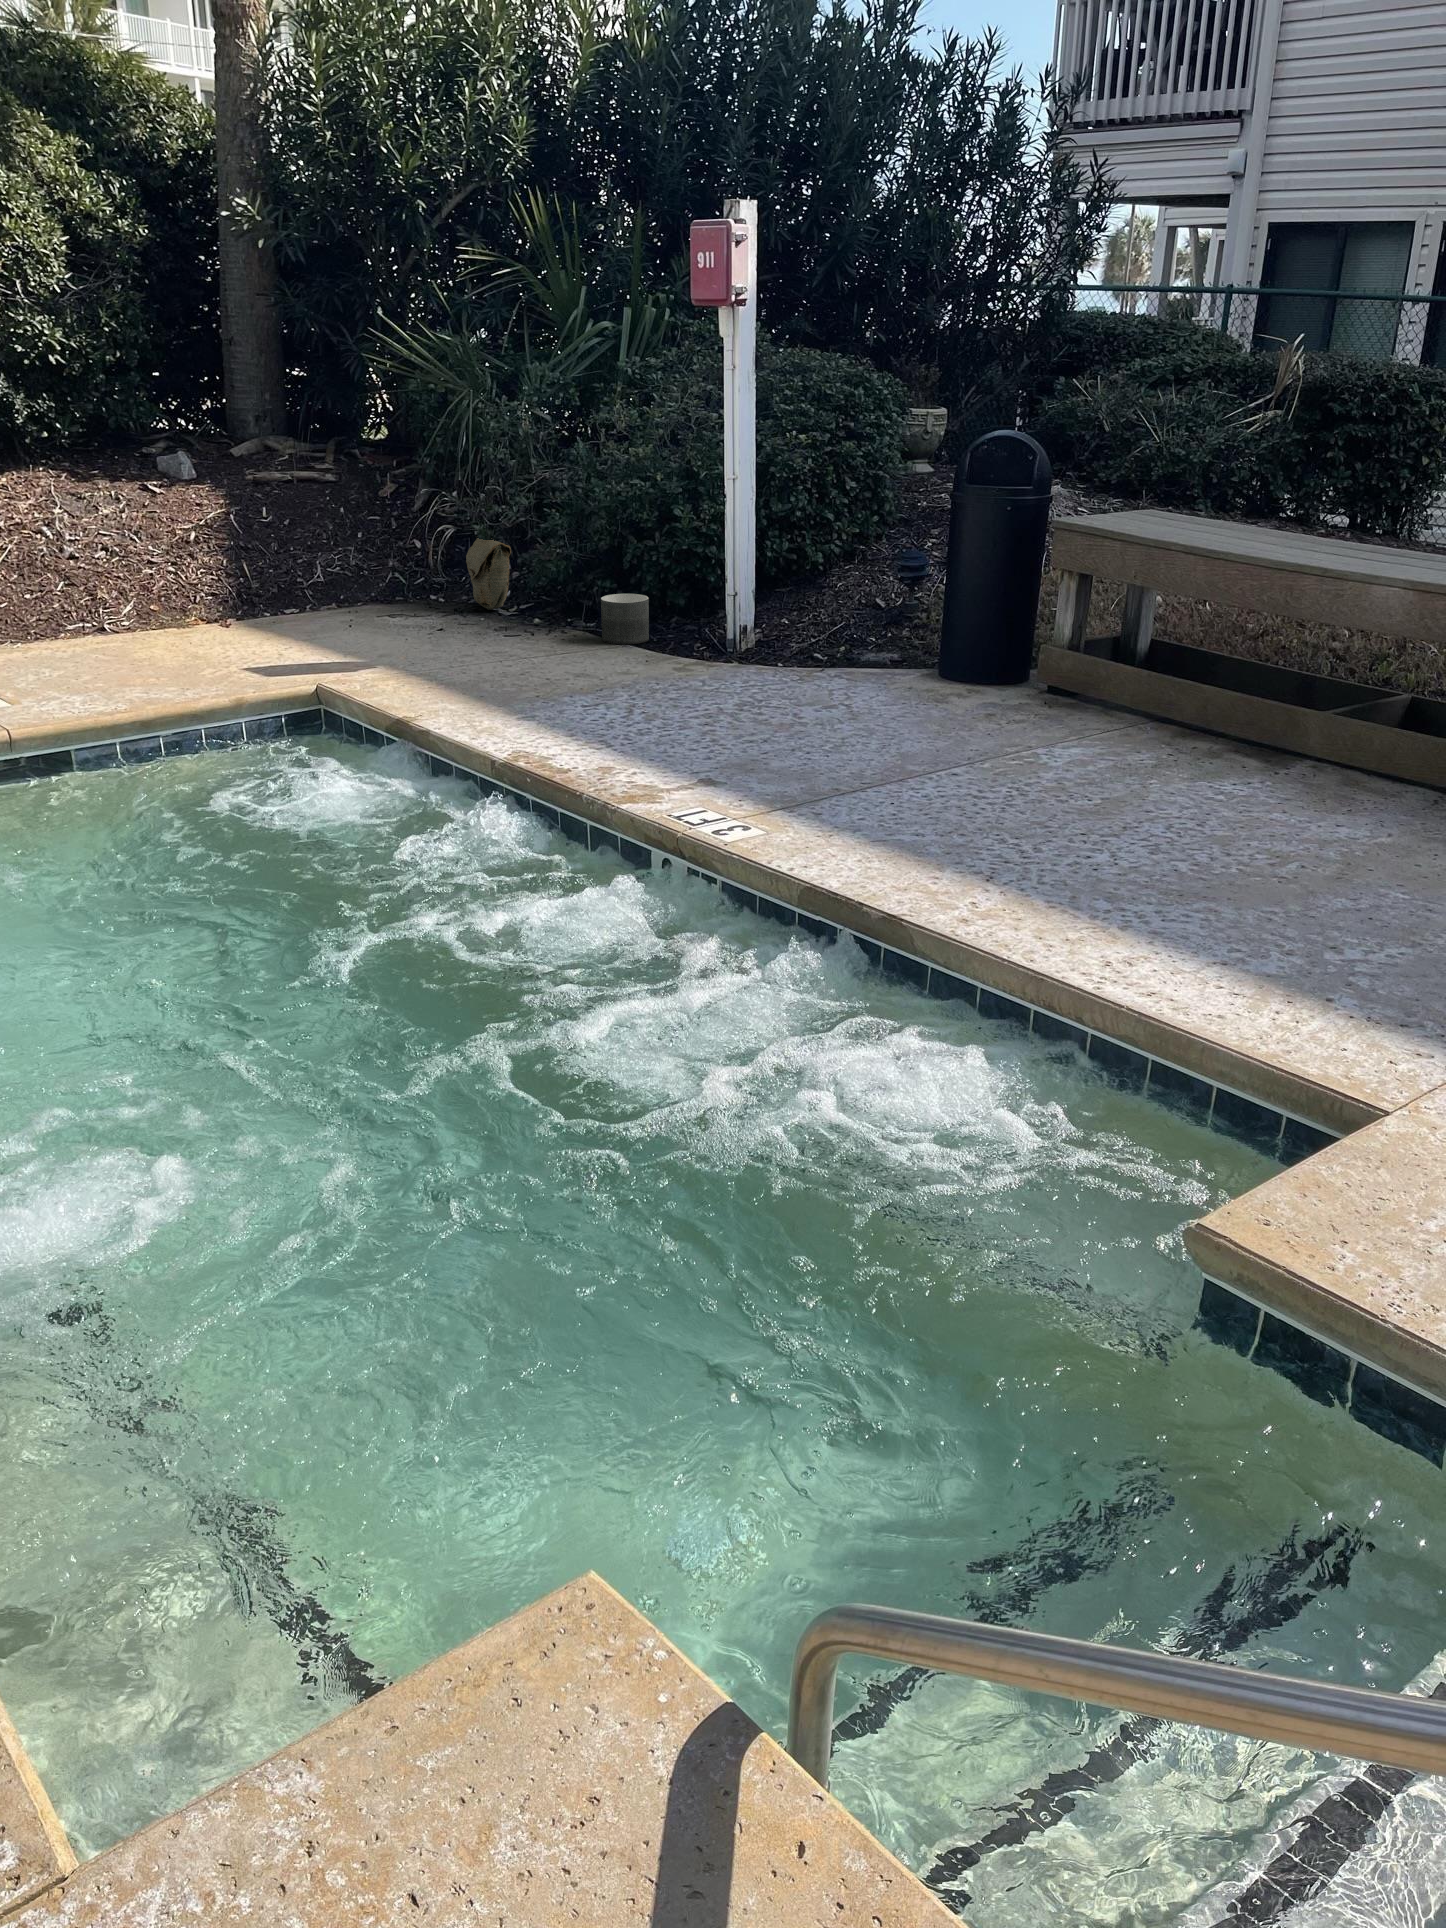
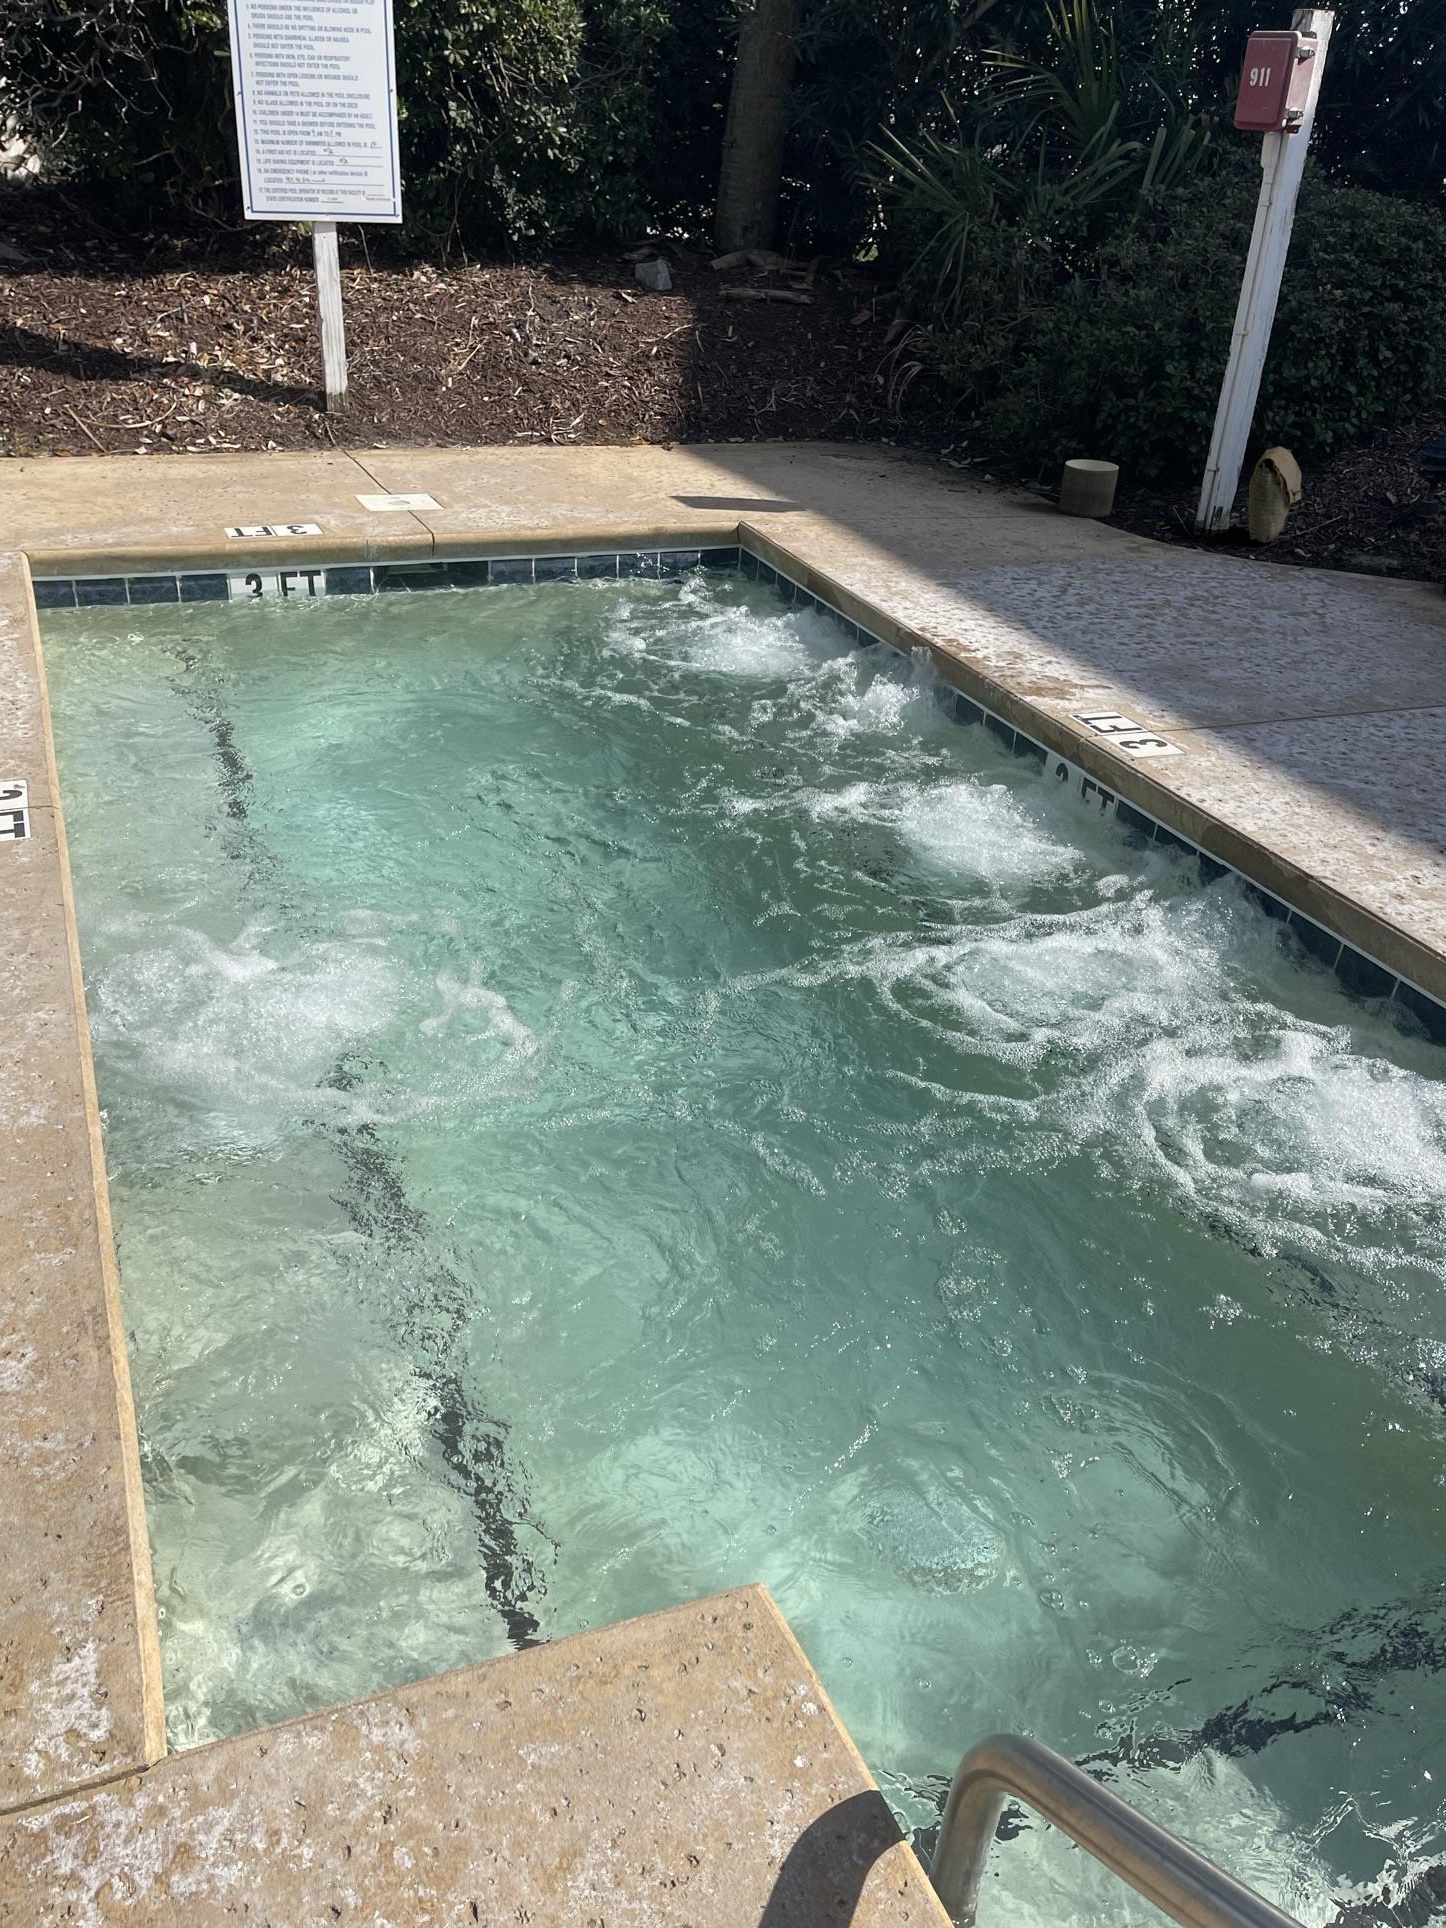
bag: present [466,538,511,610] -> present [1249,446,1303,543]

